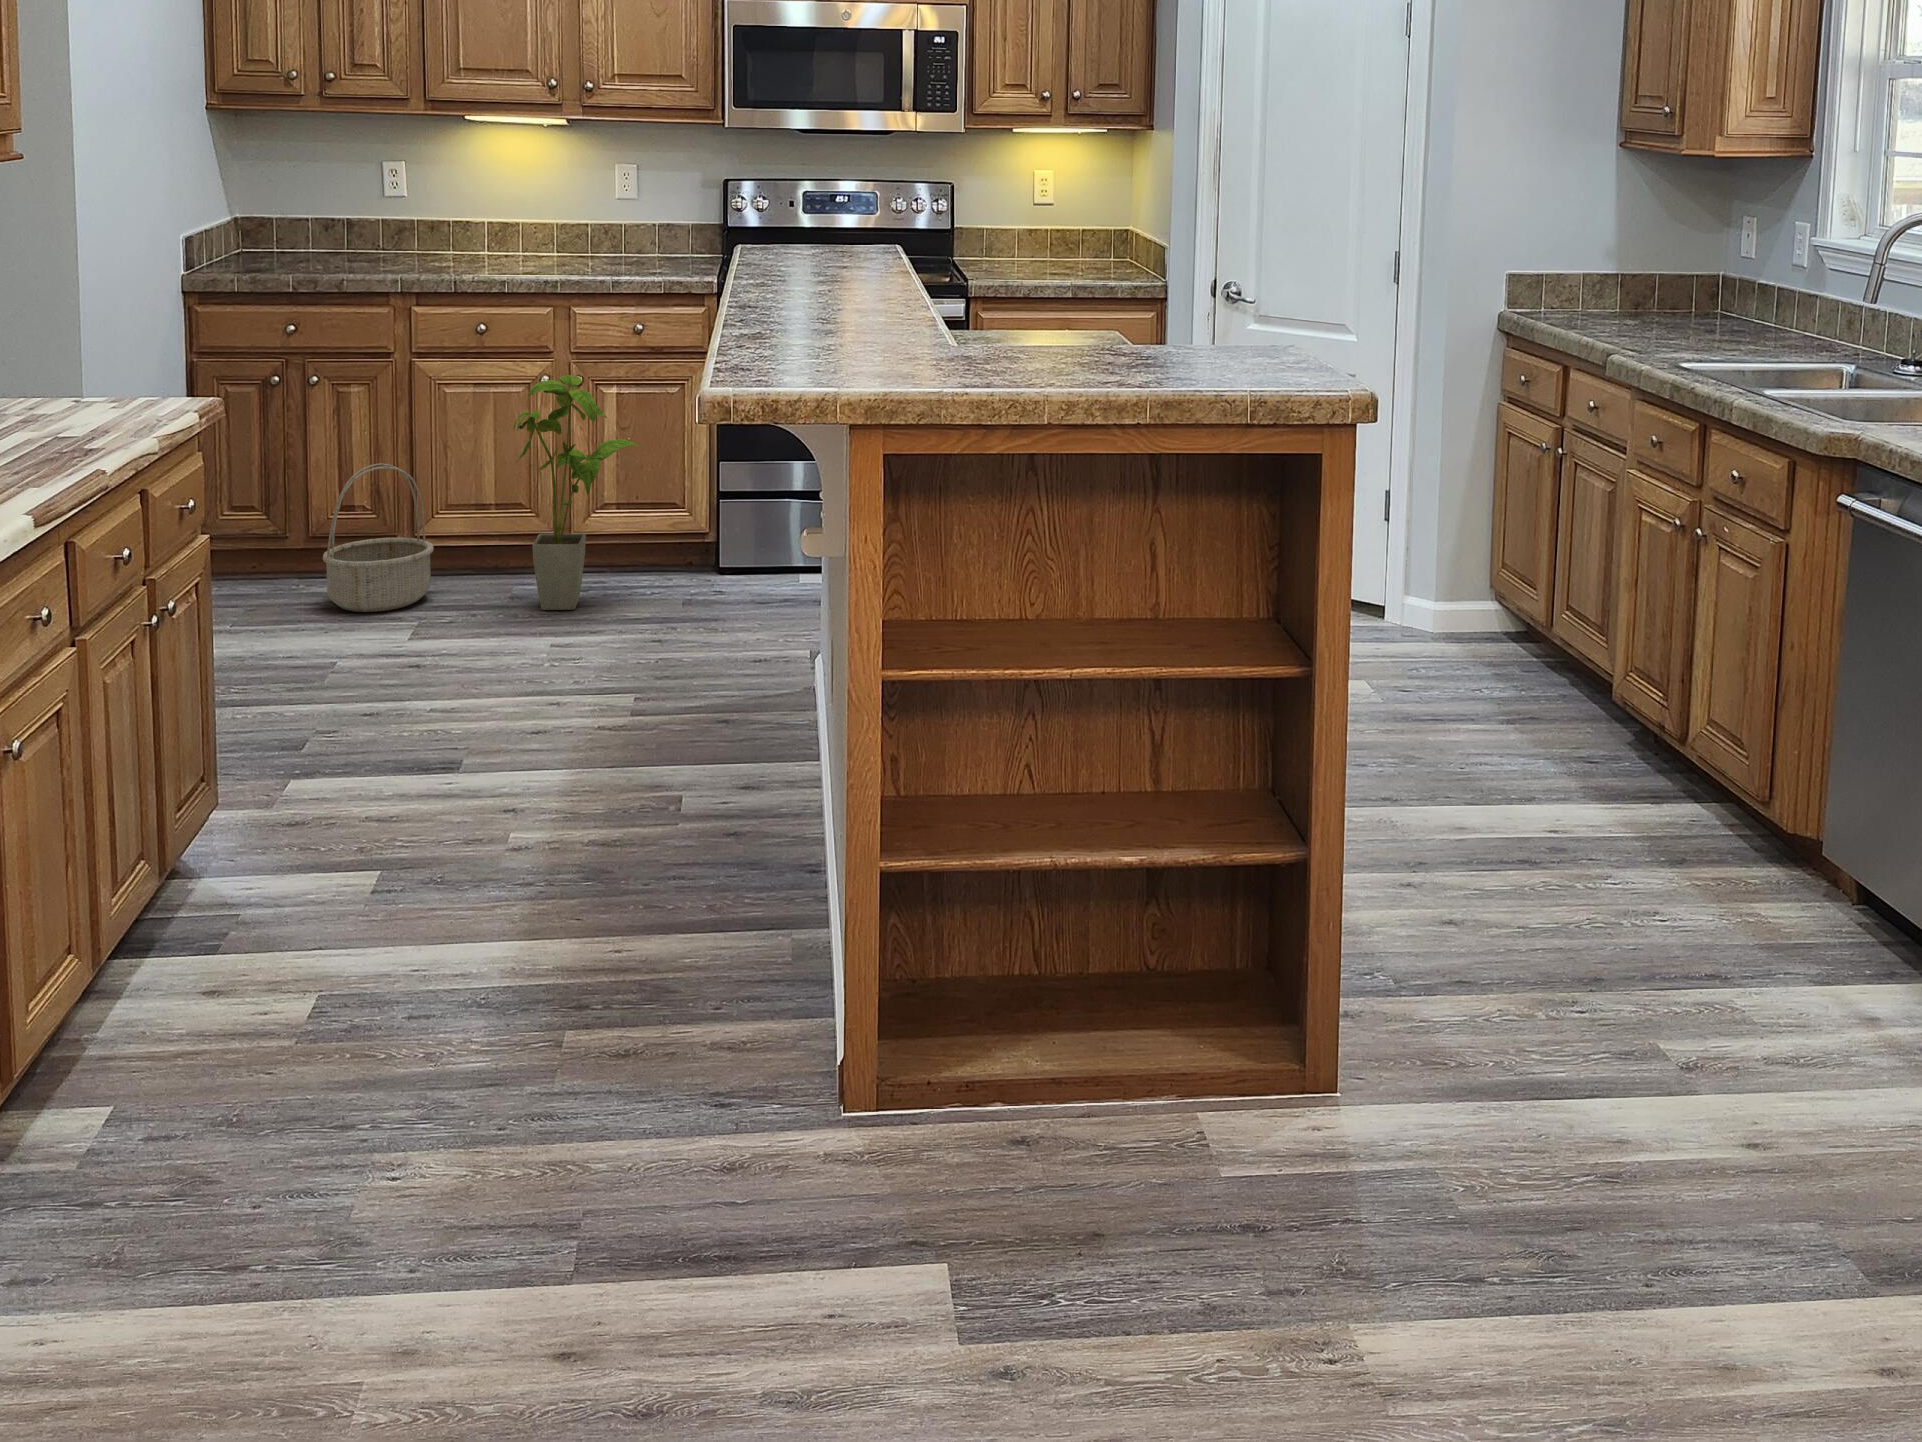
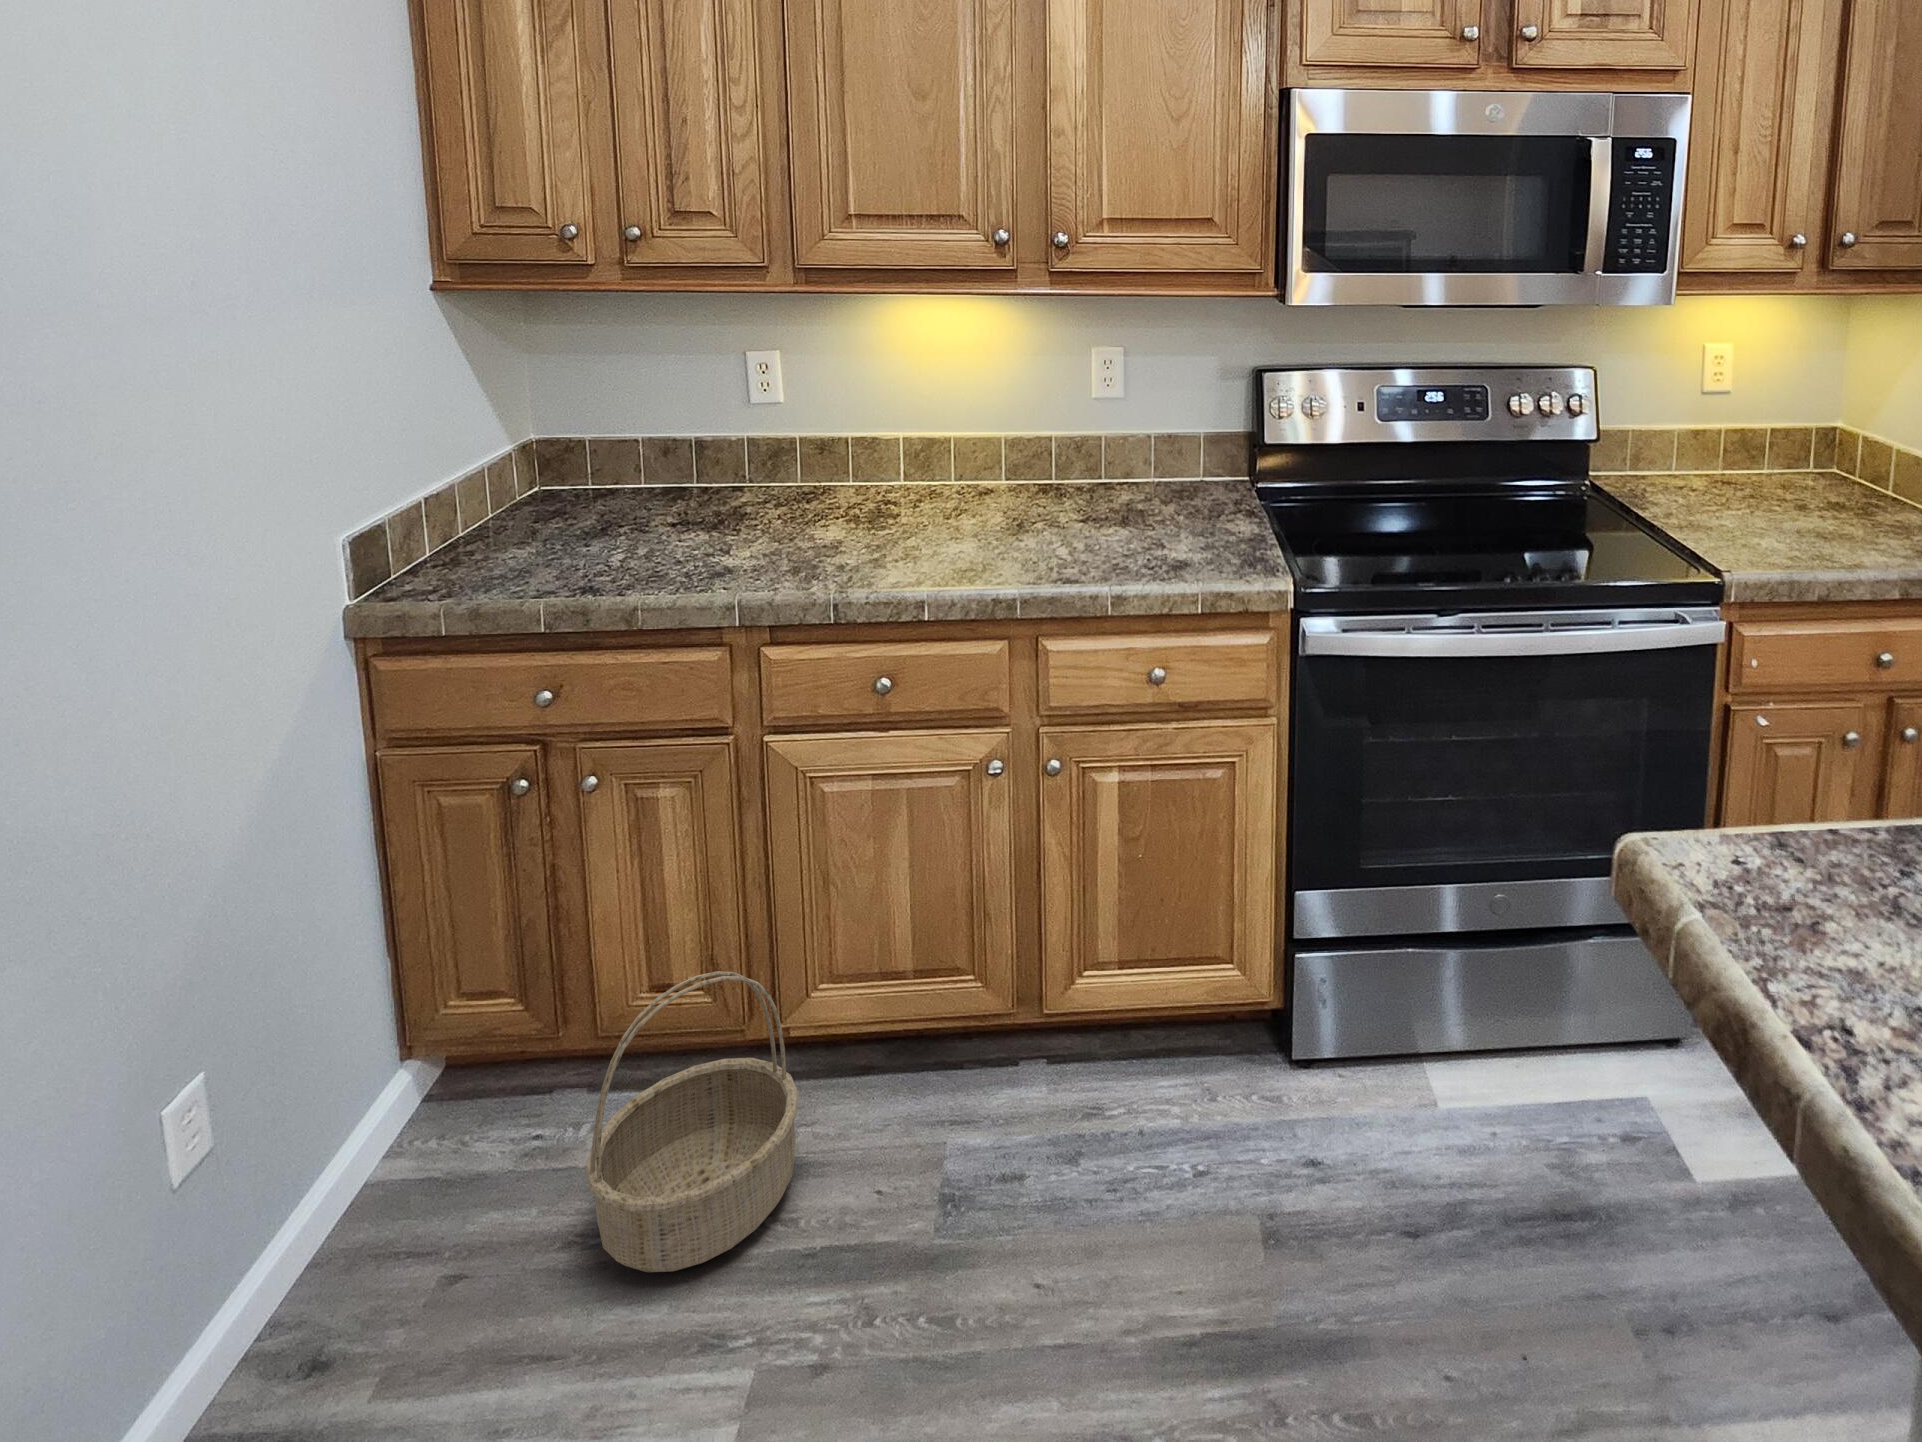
house plant: present [513,375,642,610] -> none [936,838,1176,1262]

